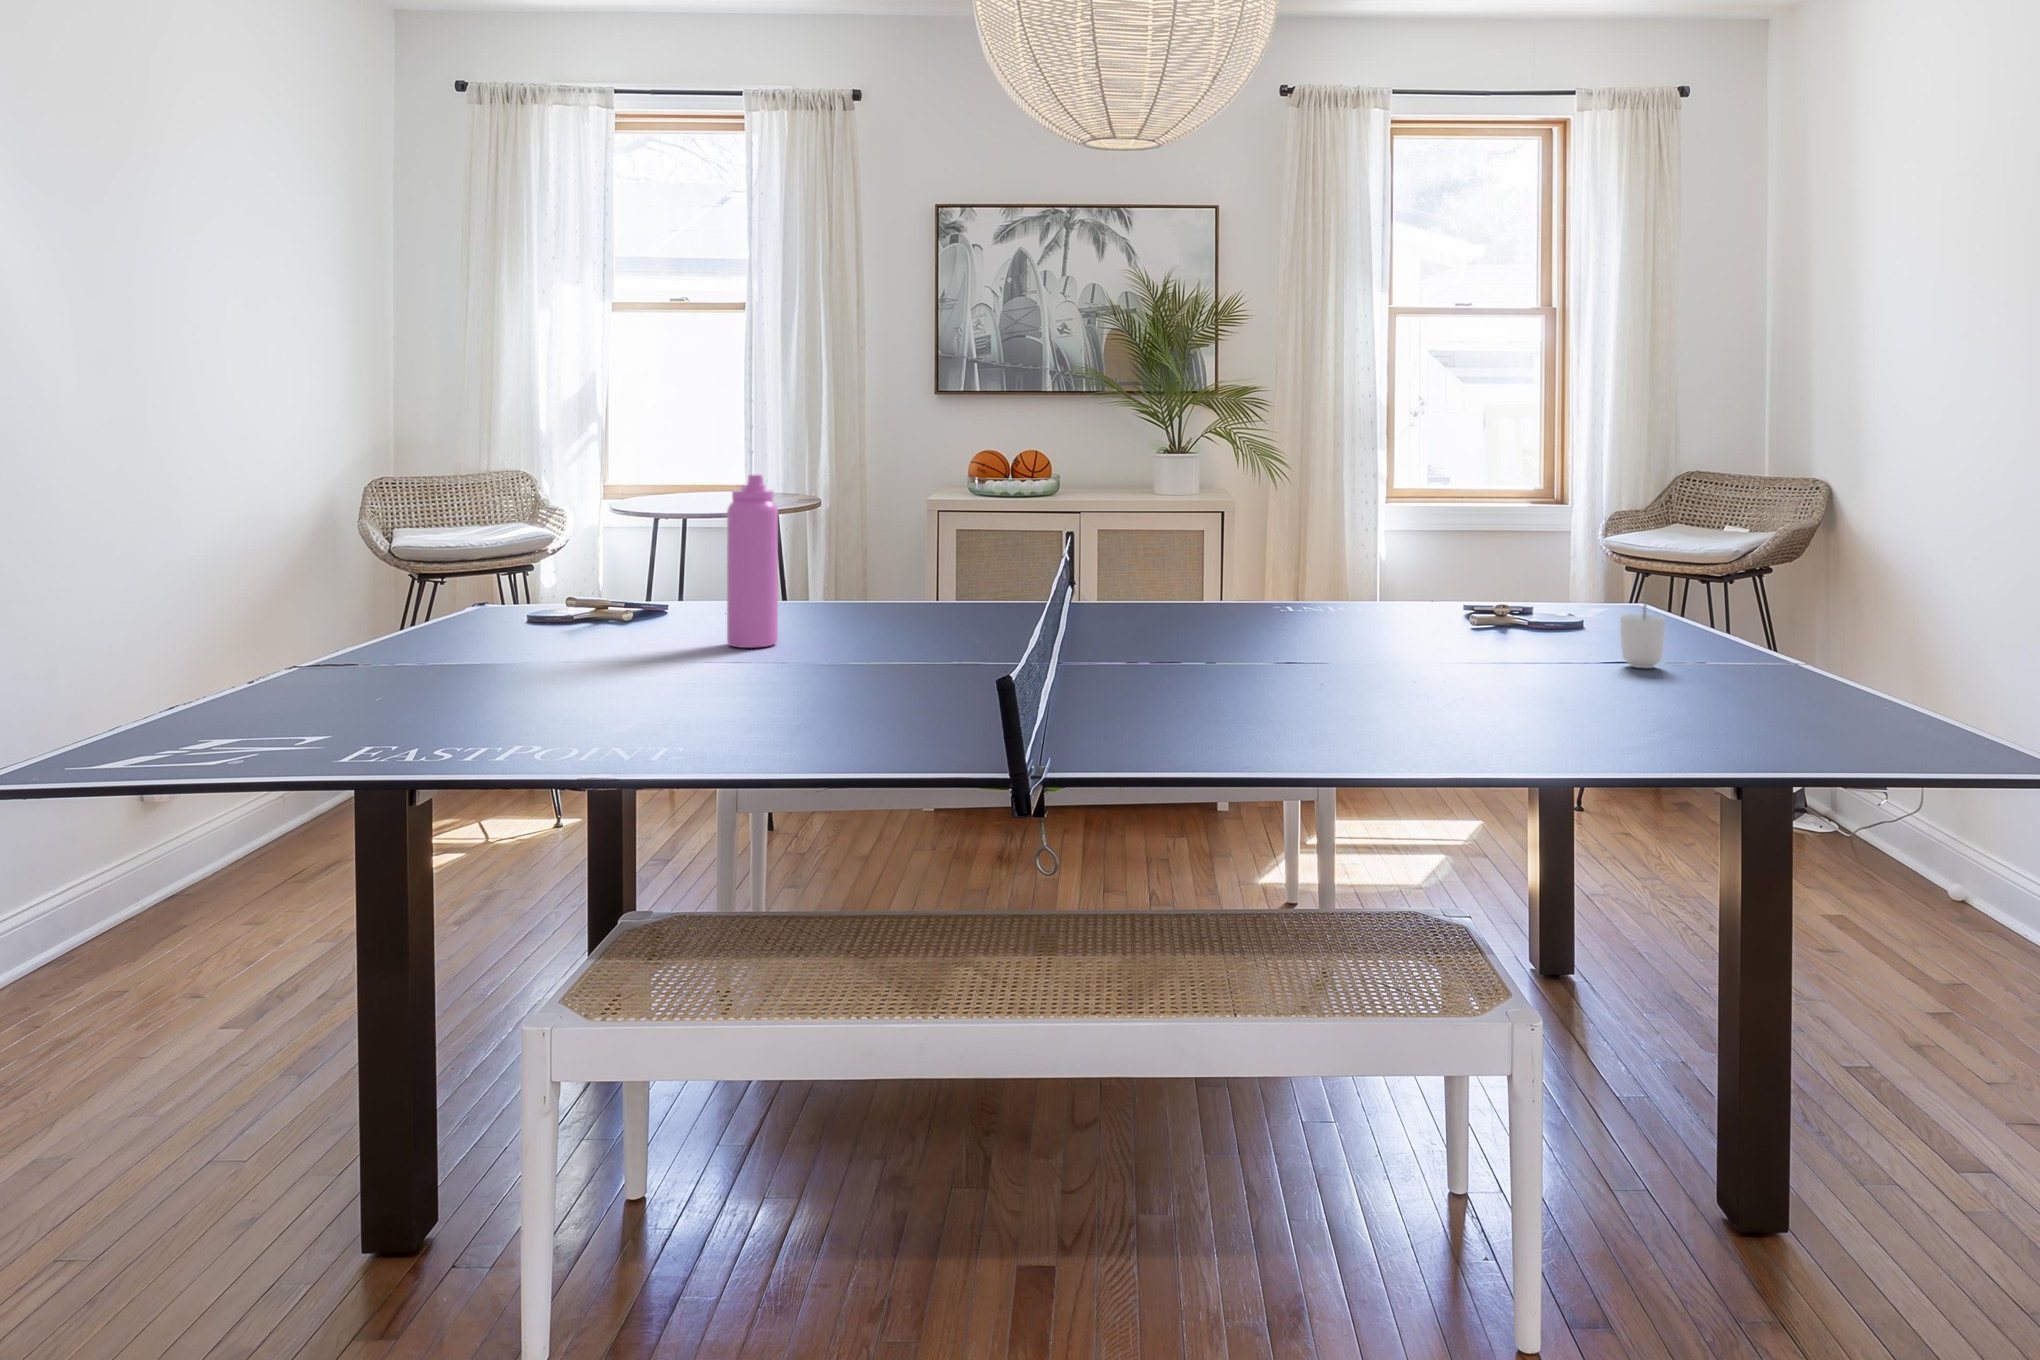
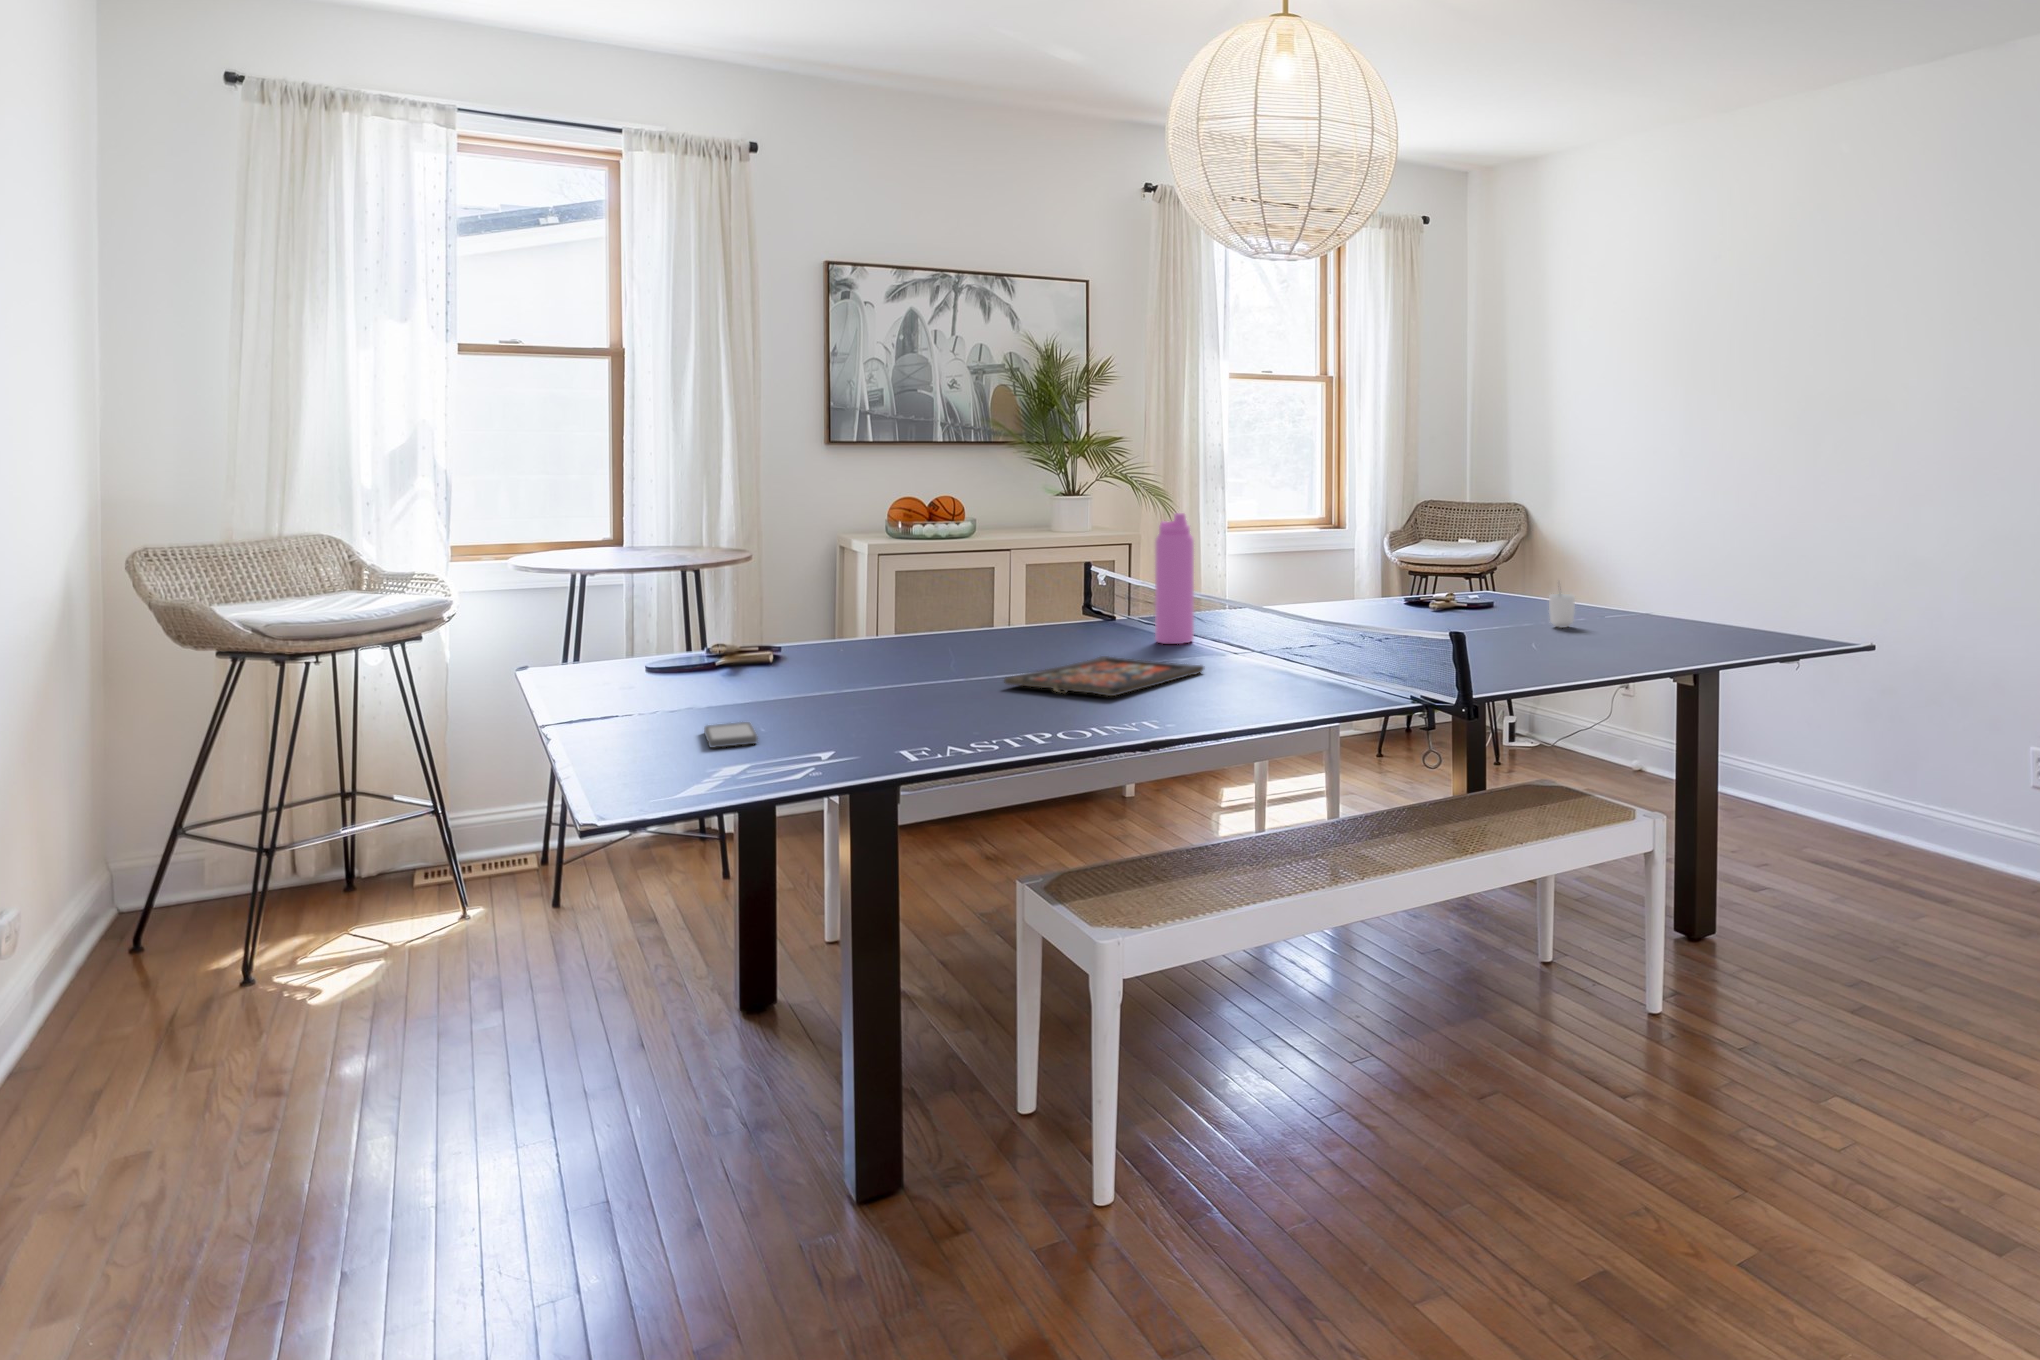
water bottle: present [727,474,778,648] -> present [1155,513,1194,644]
board game: none [752,644,997,697] -> present [1004,656,1204,696]
smartphone: none [344,678,436,704] -> present [704,722,758,747]

